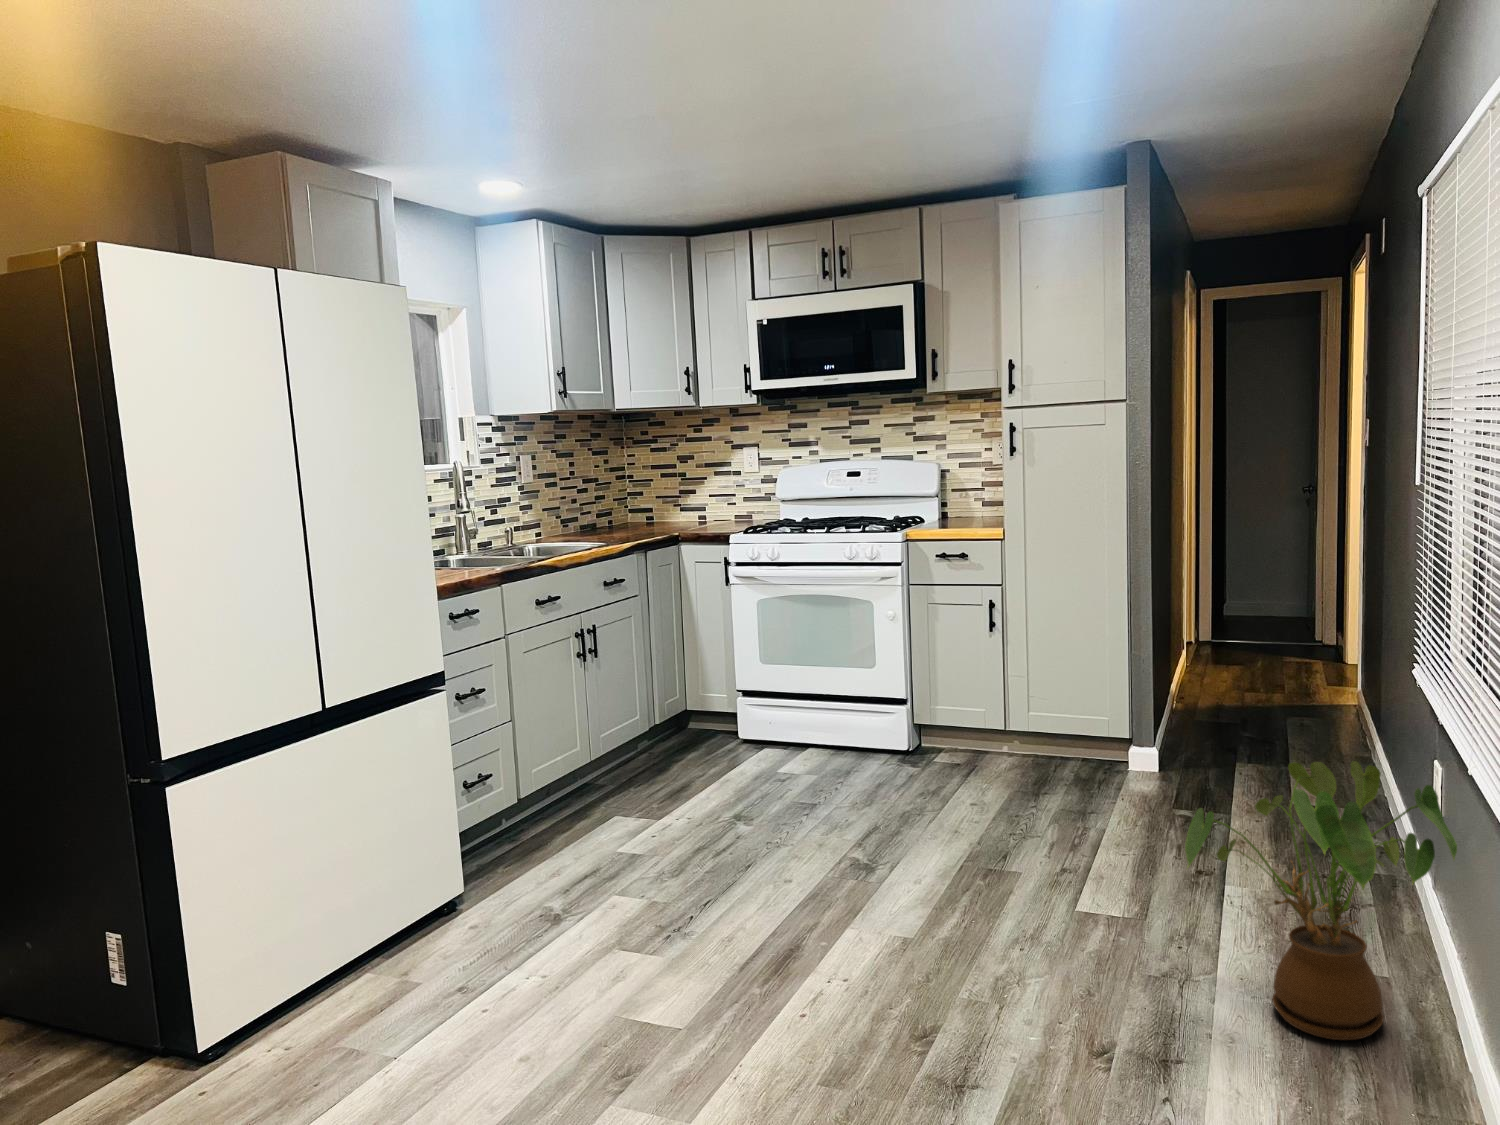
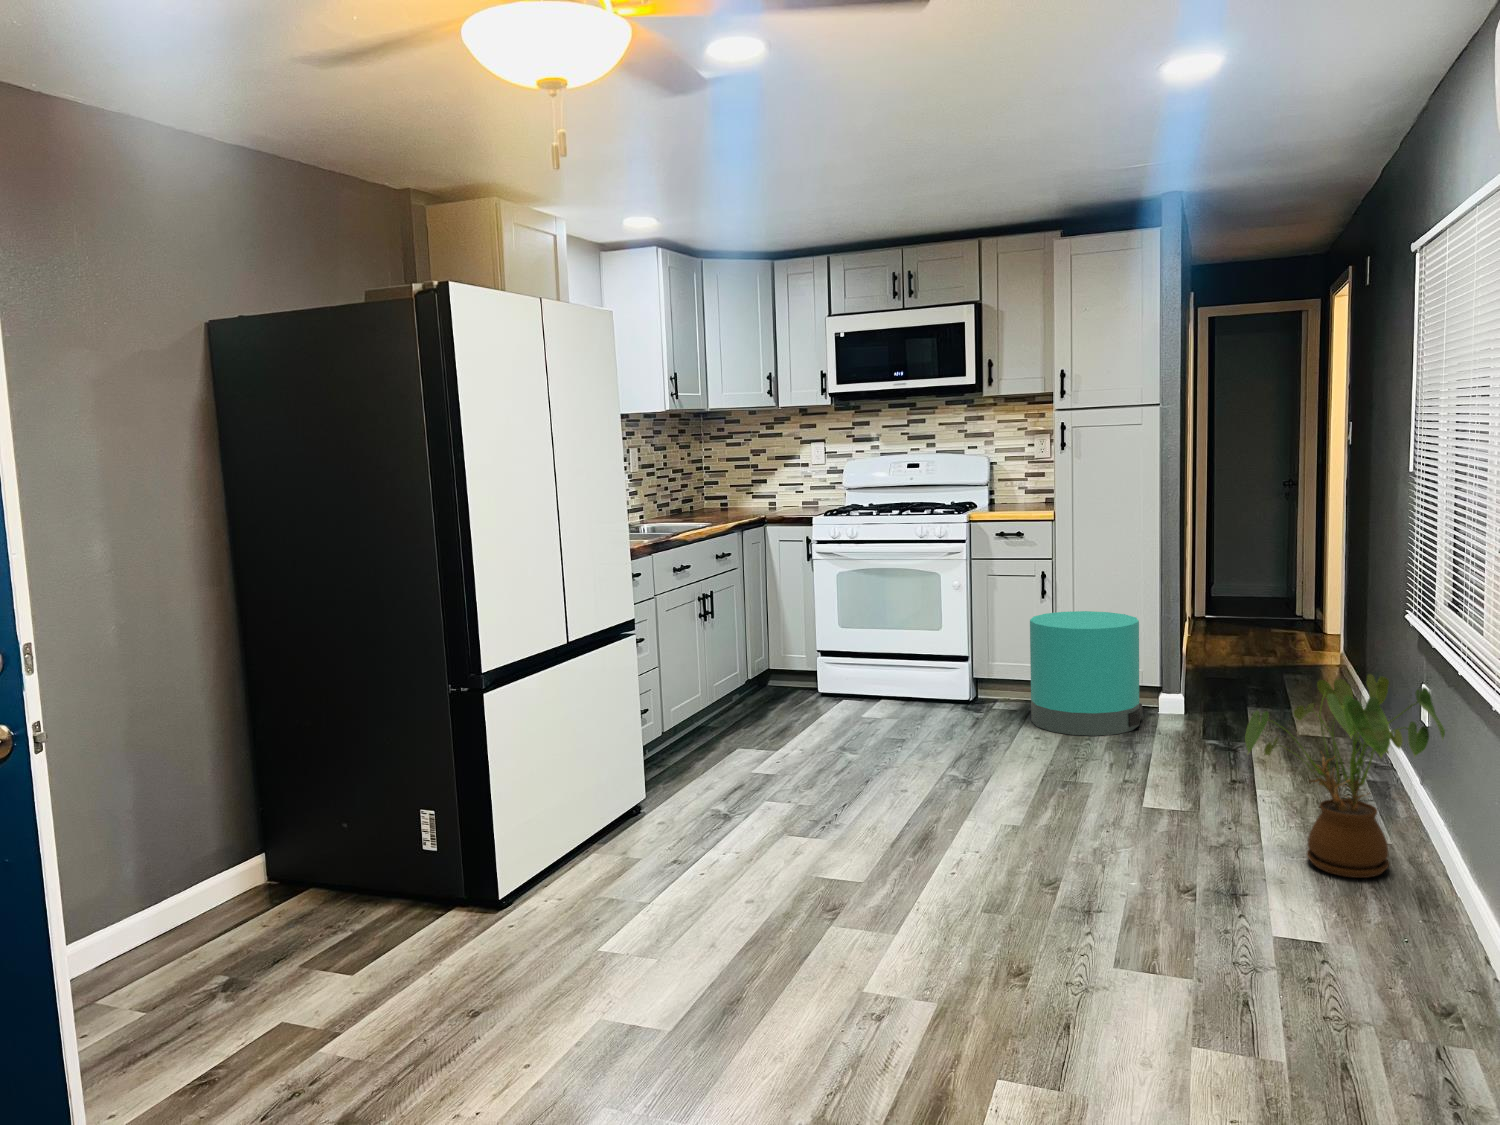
trash can: none [969,646,1106,801] -> present [1030,611,1143,736]

